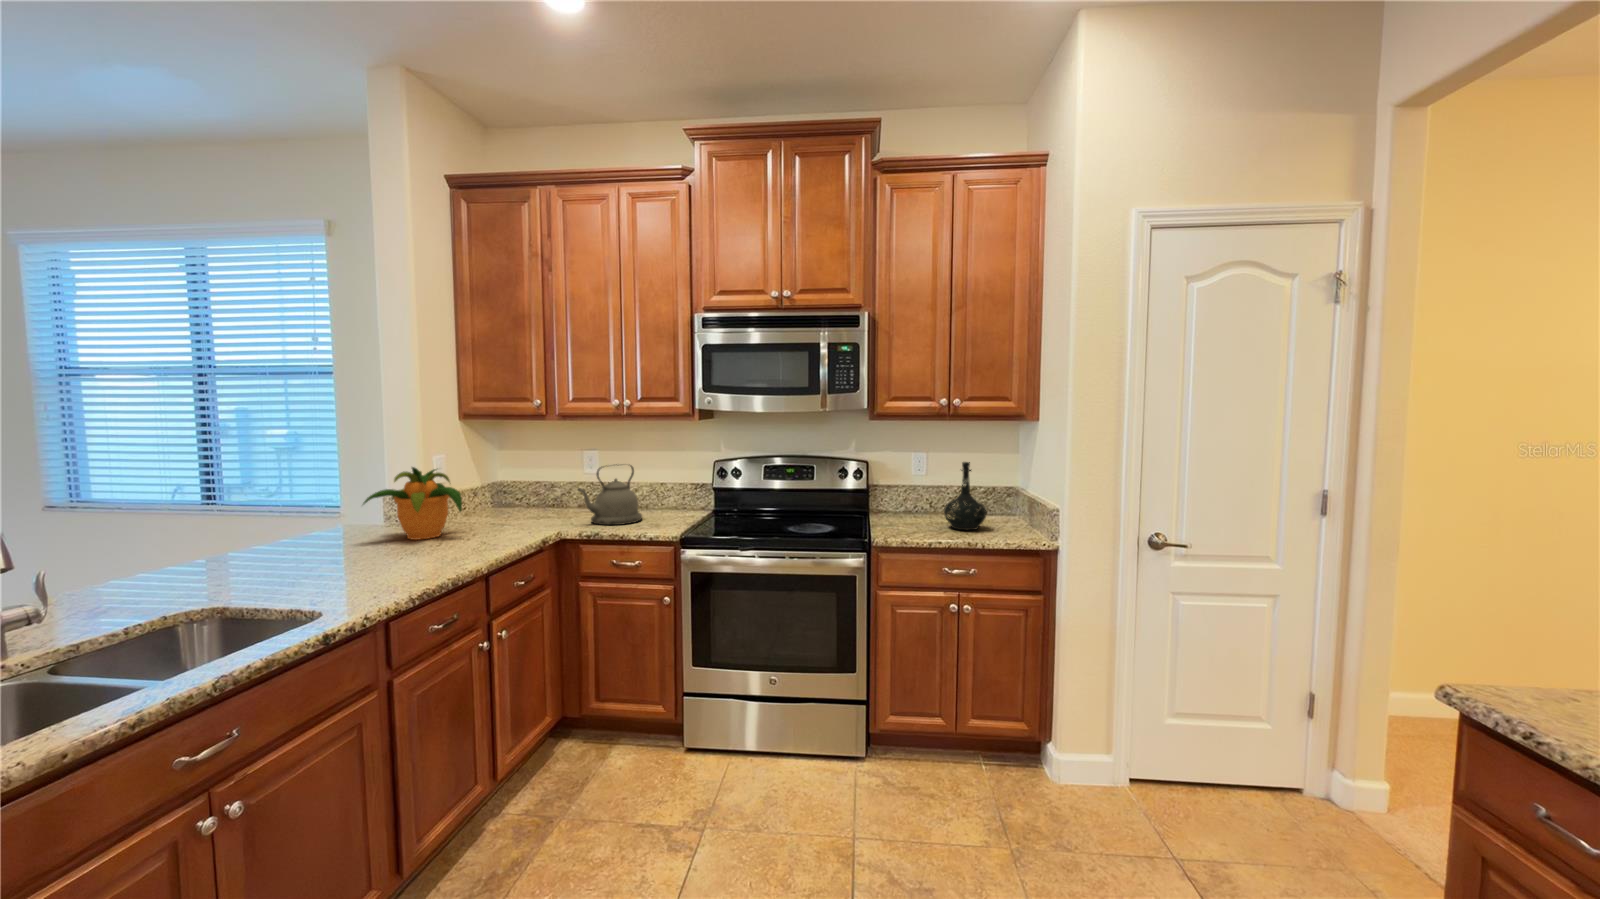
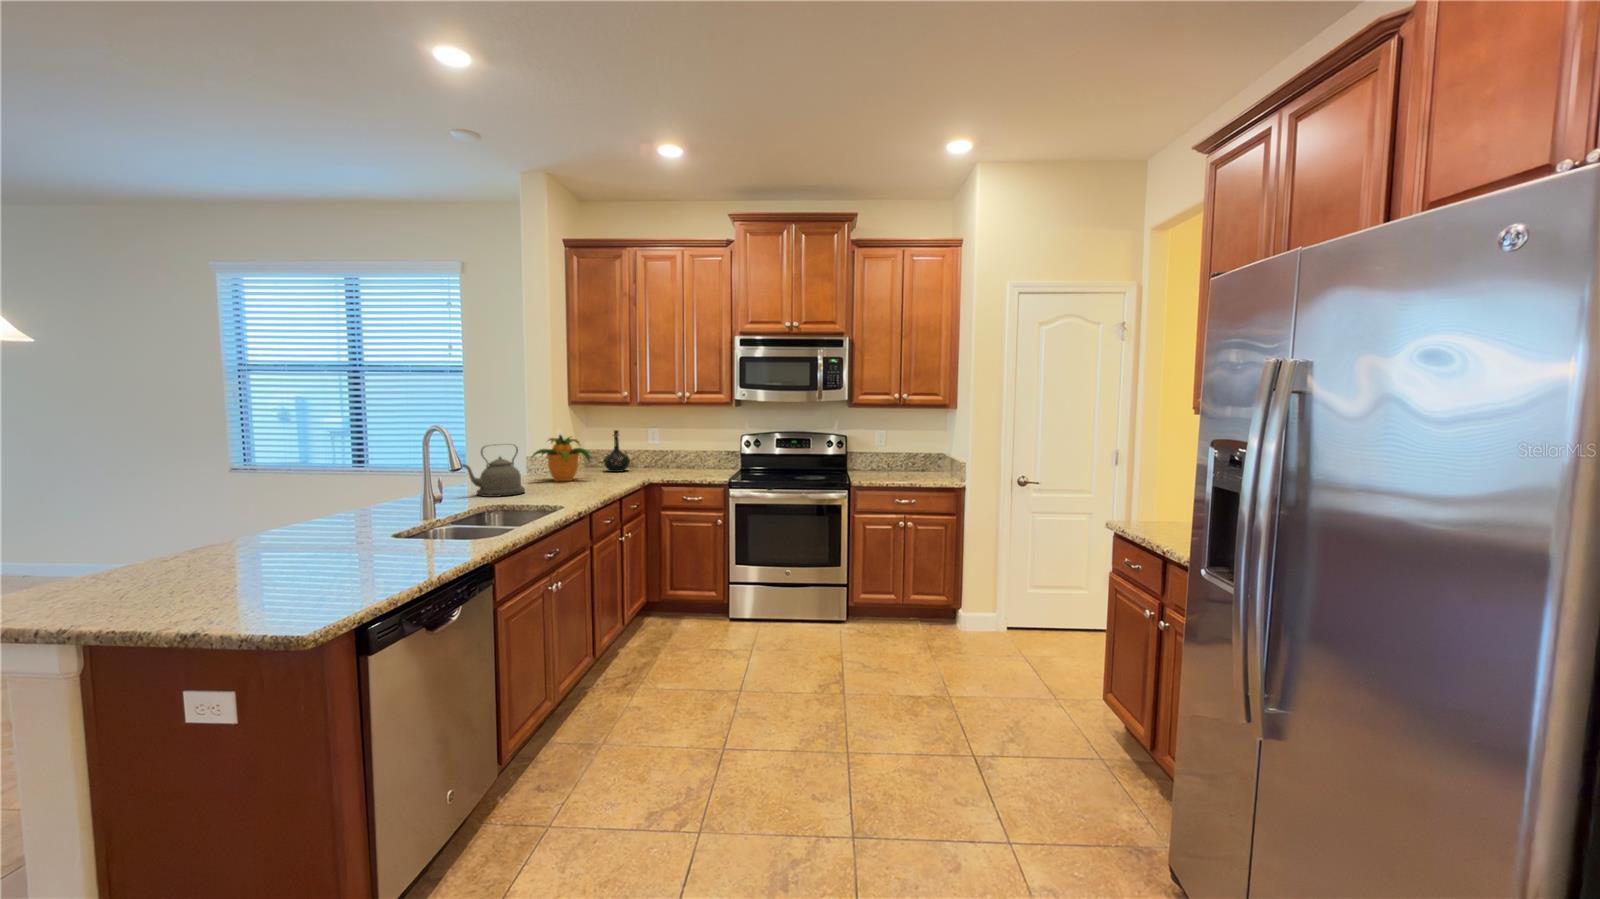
bottle: present [944,462,987,530] -> present [604,430,630,472]
kettle: present [578,464,642,525] -> present [462,444,525,497]

